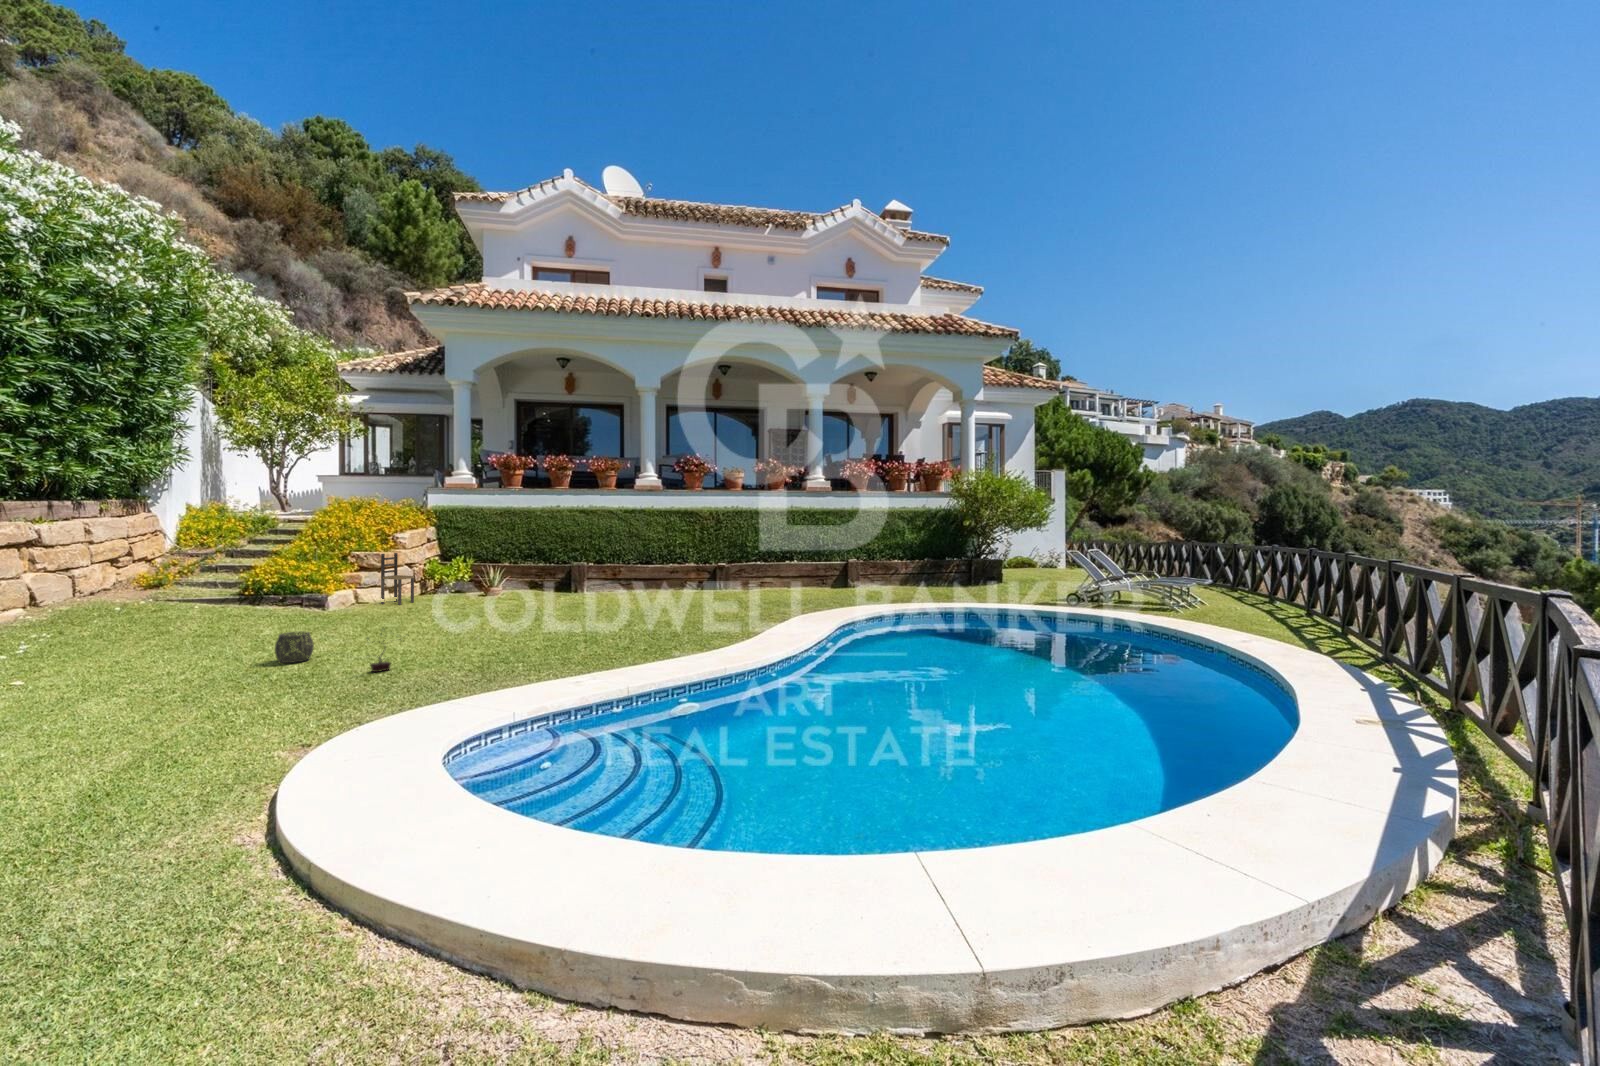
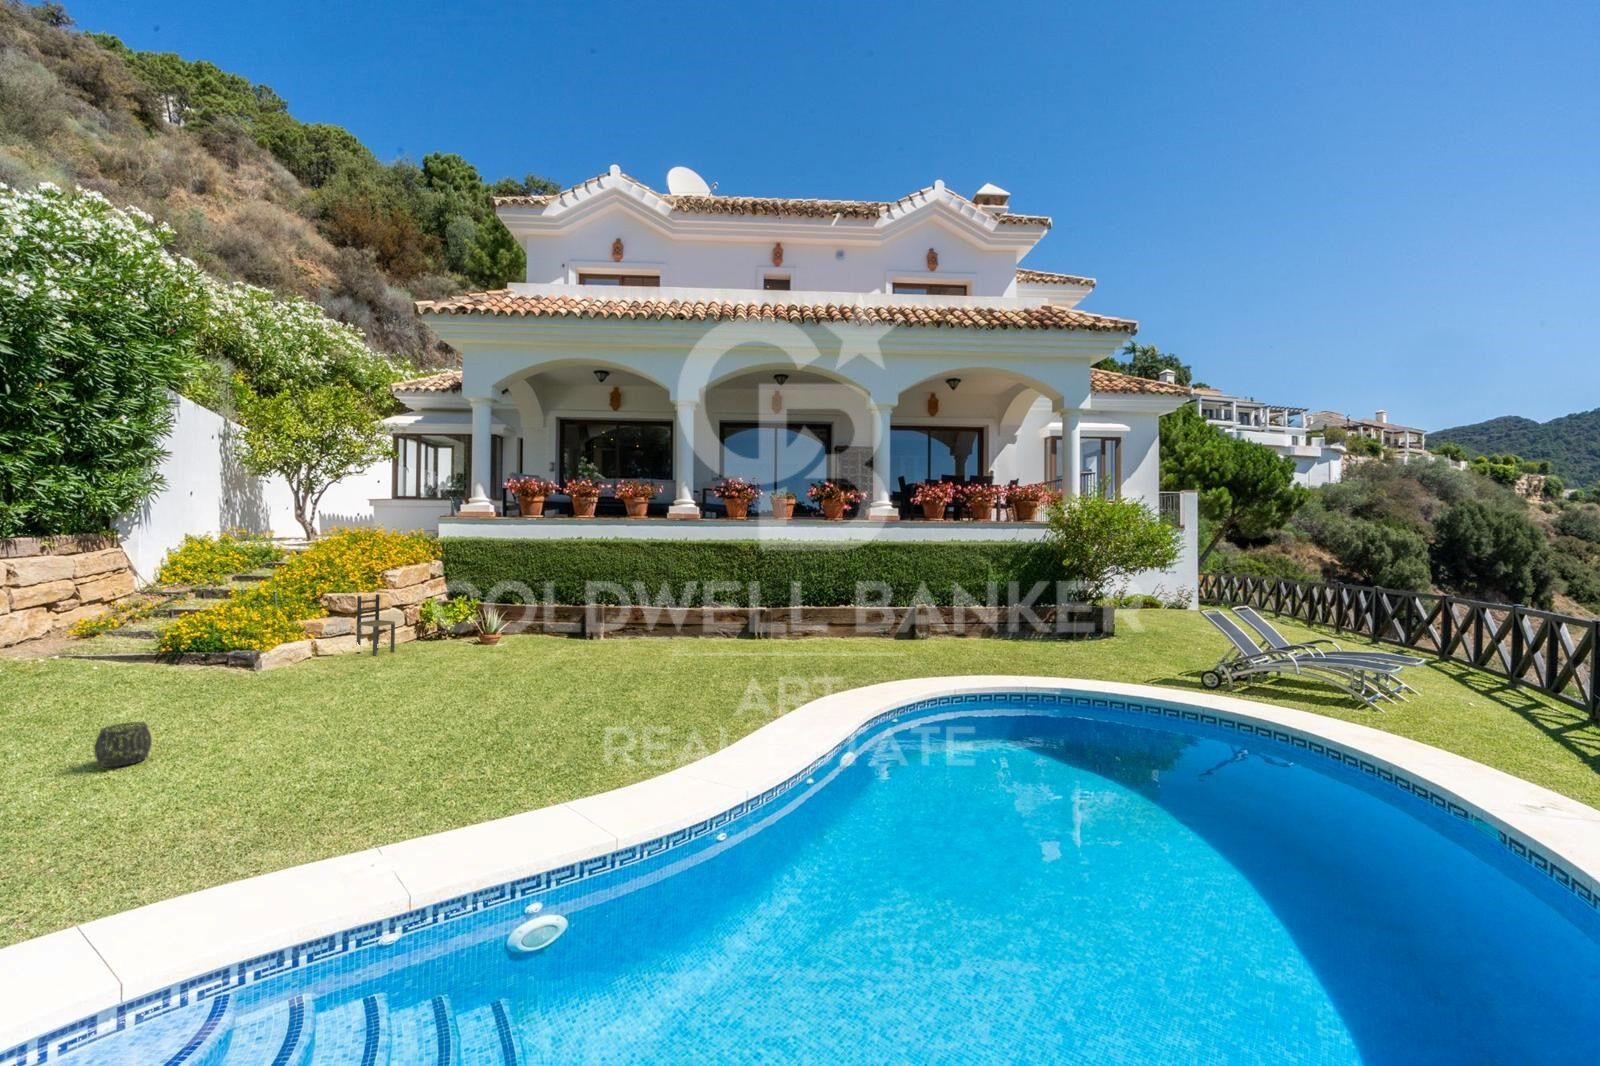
potted plant: present [367,629,391,672] -> none [169,731,241,795]

